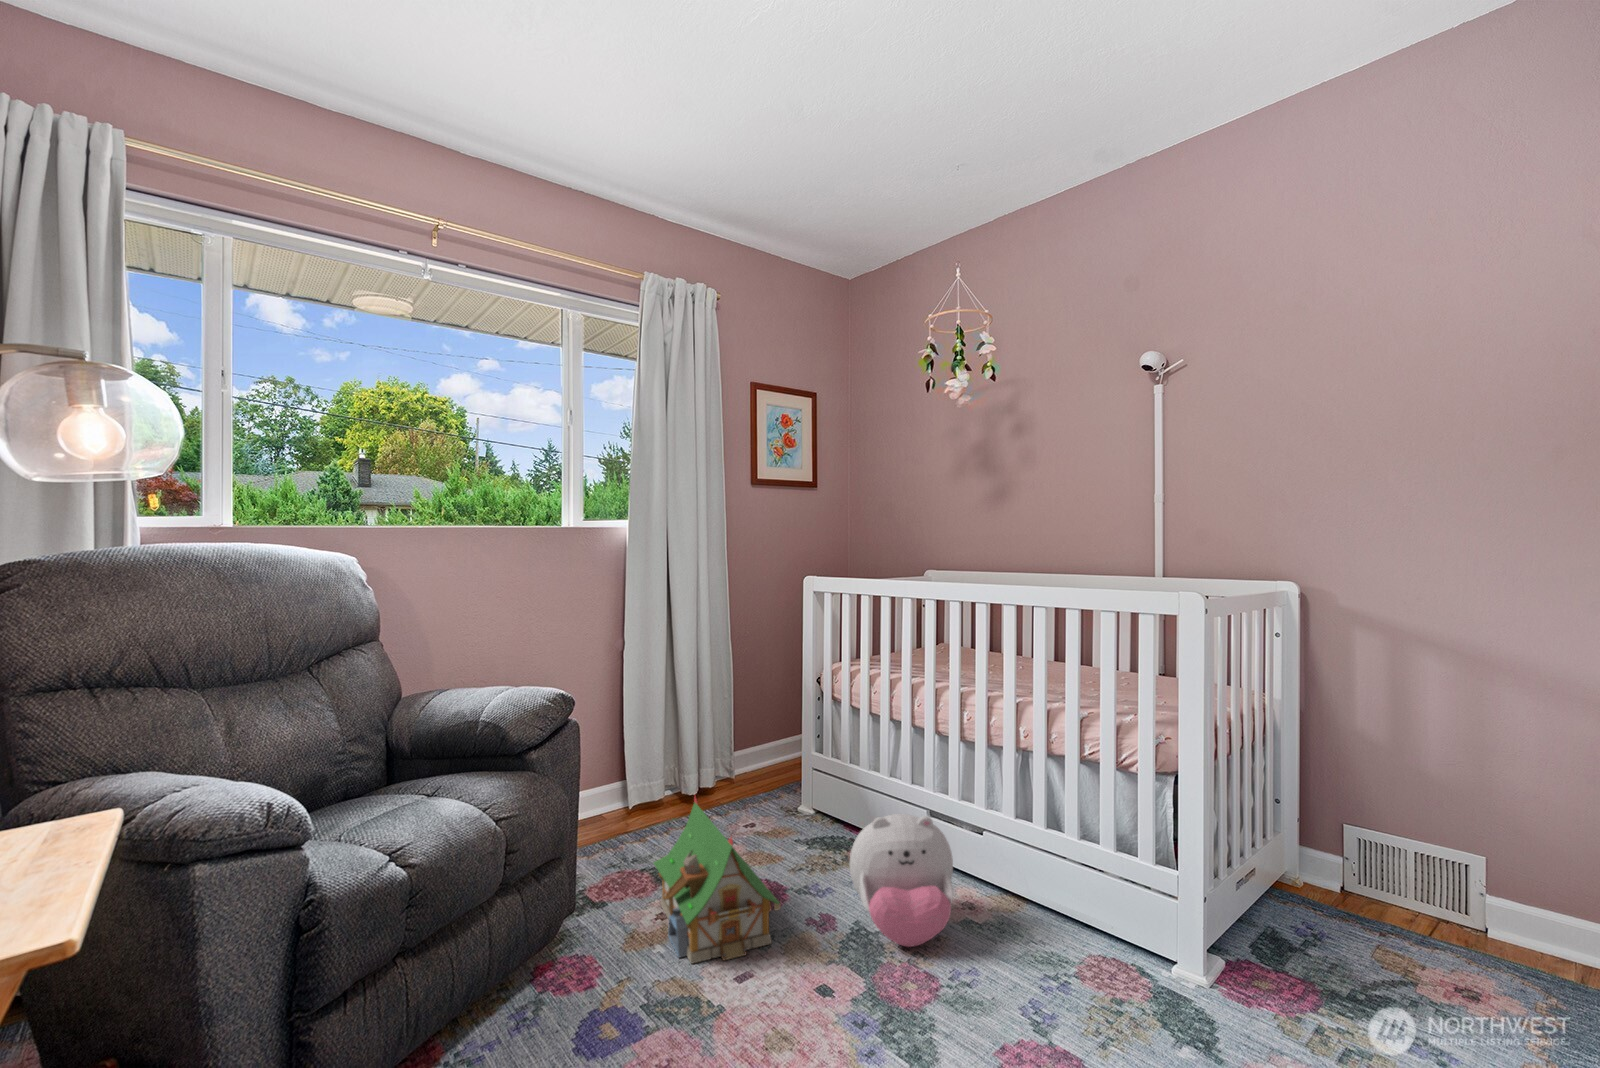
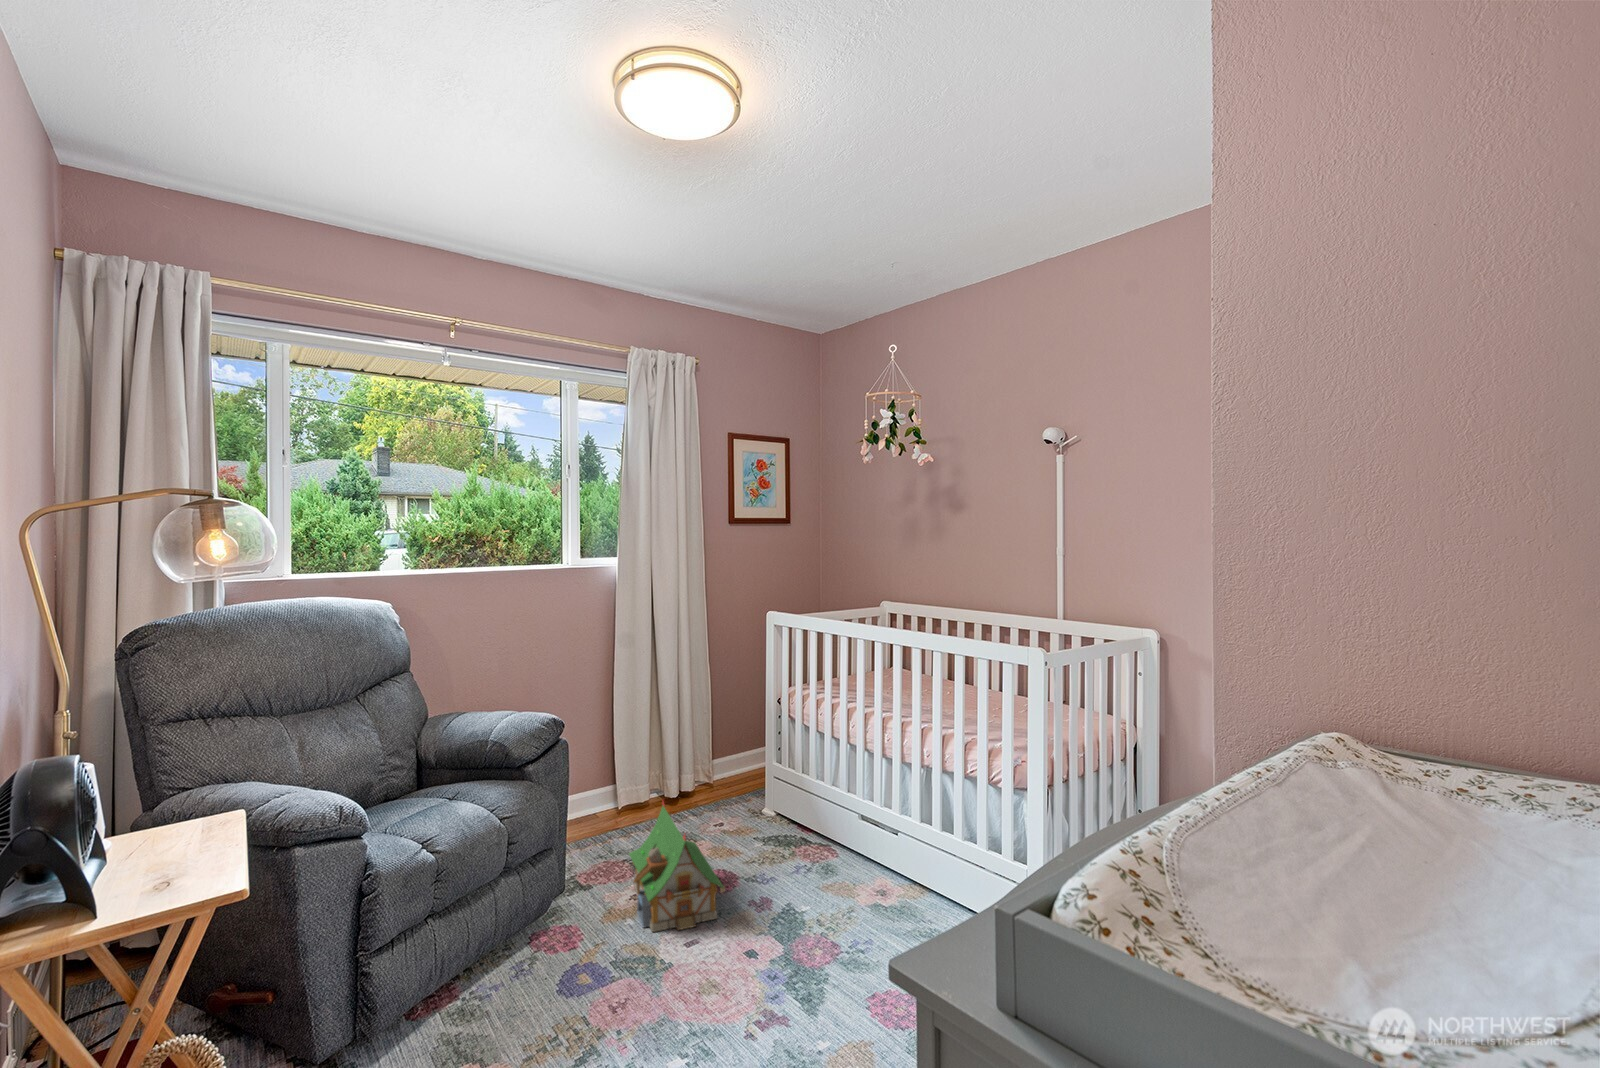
plush toy: present [850,814,953,947] -> none [783,817,866,923]

